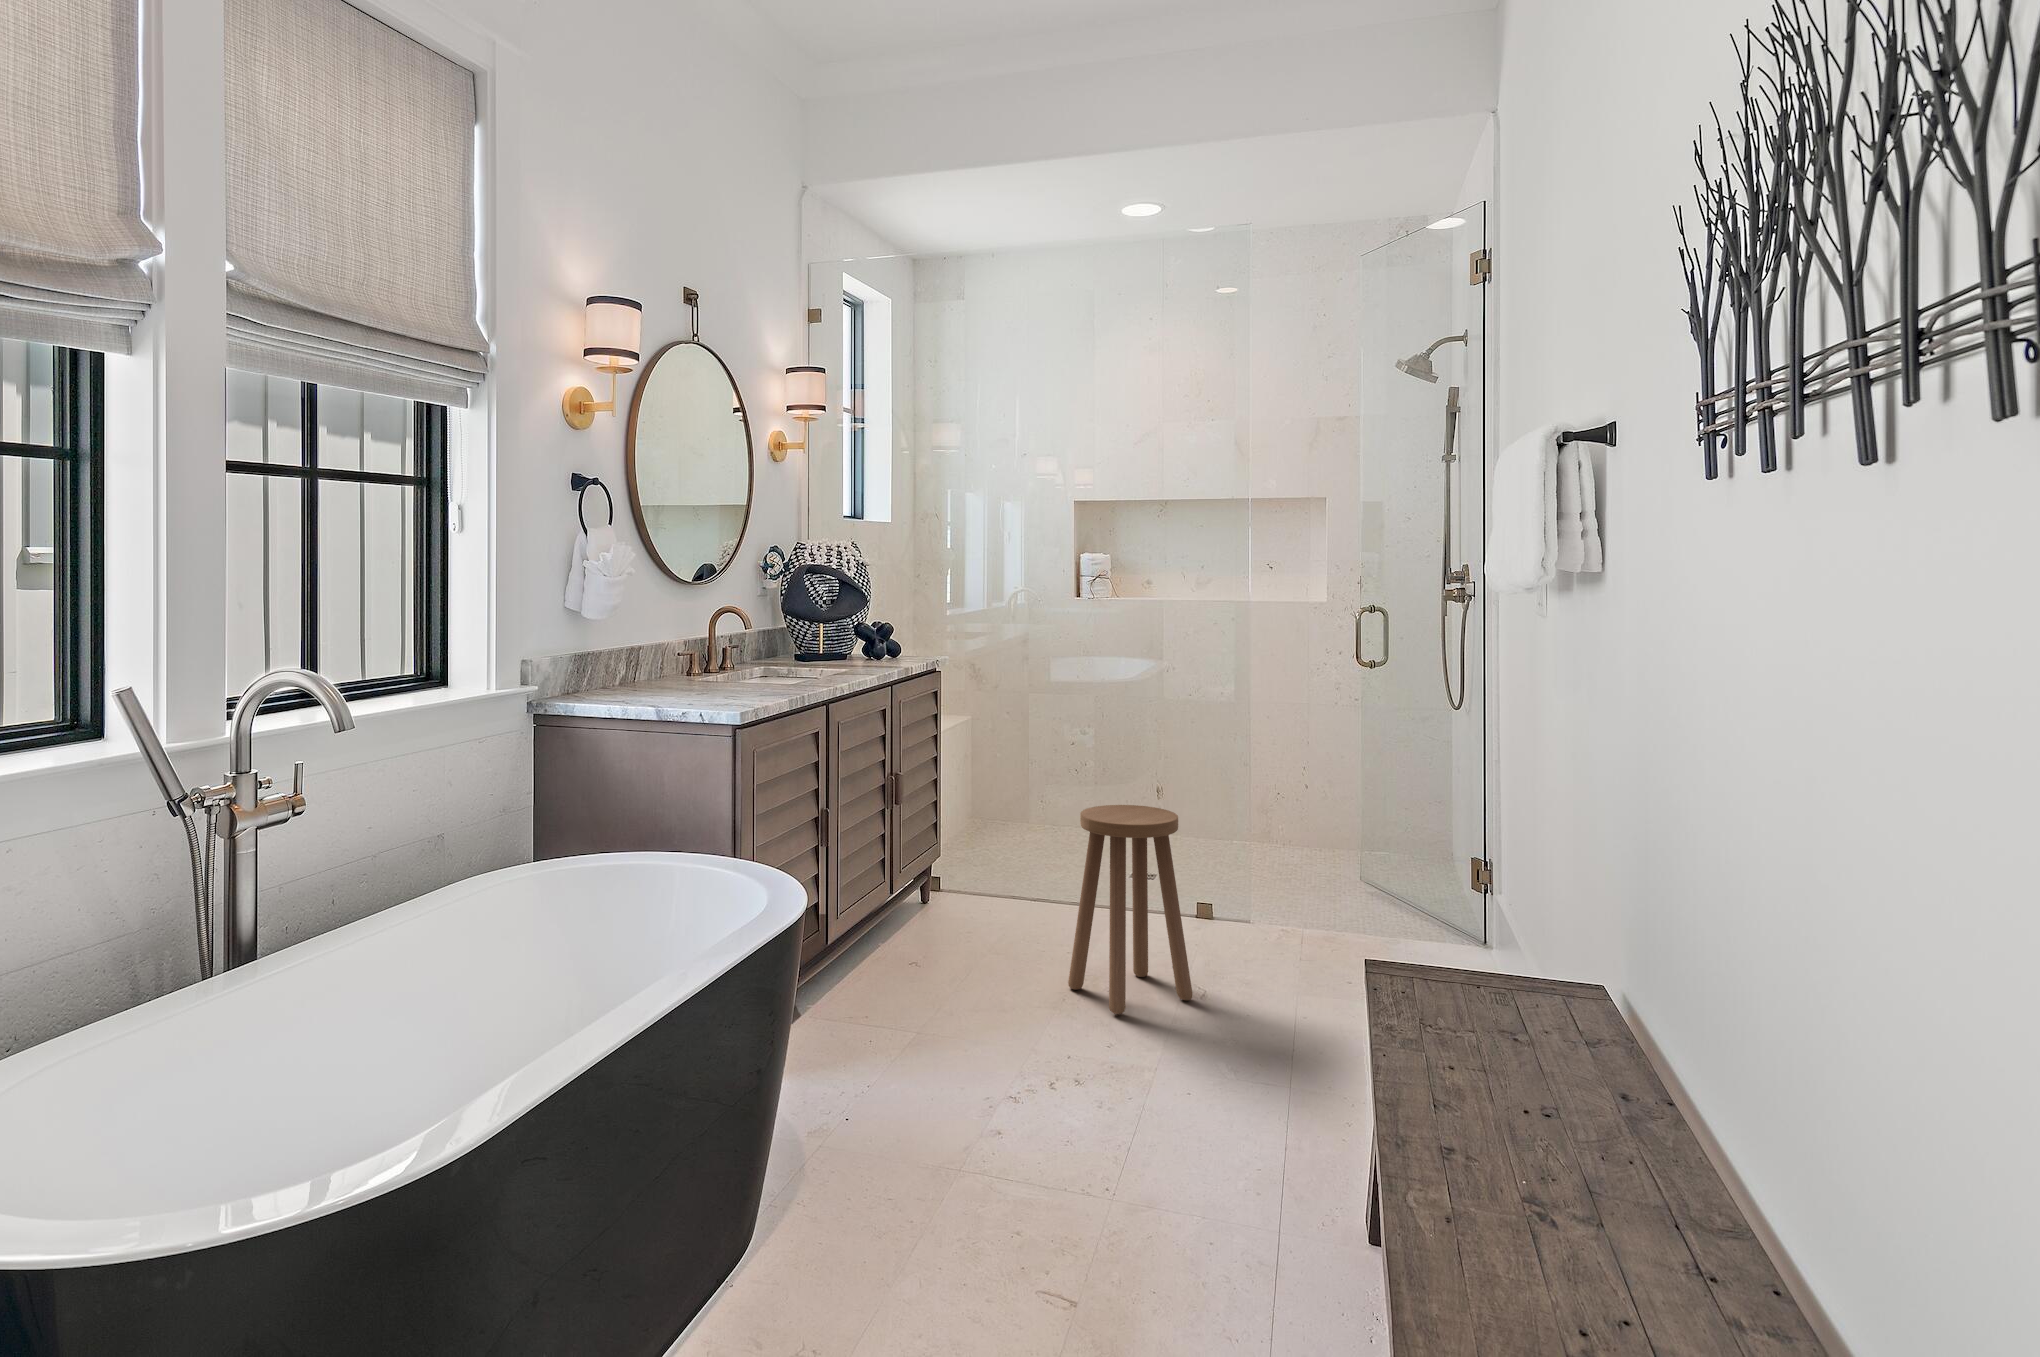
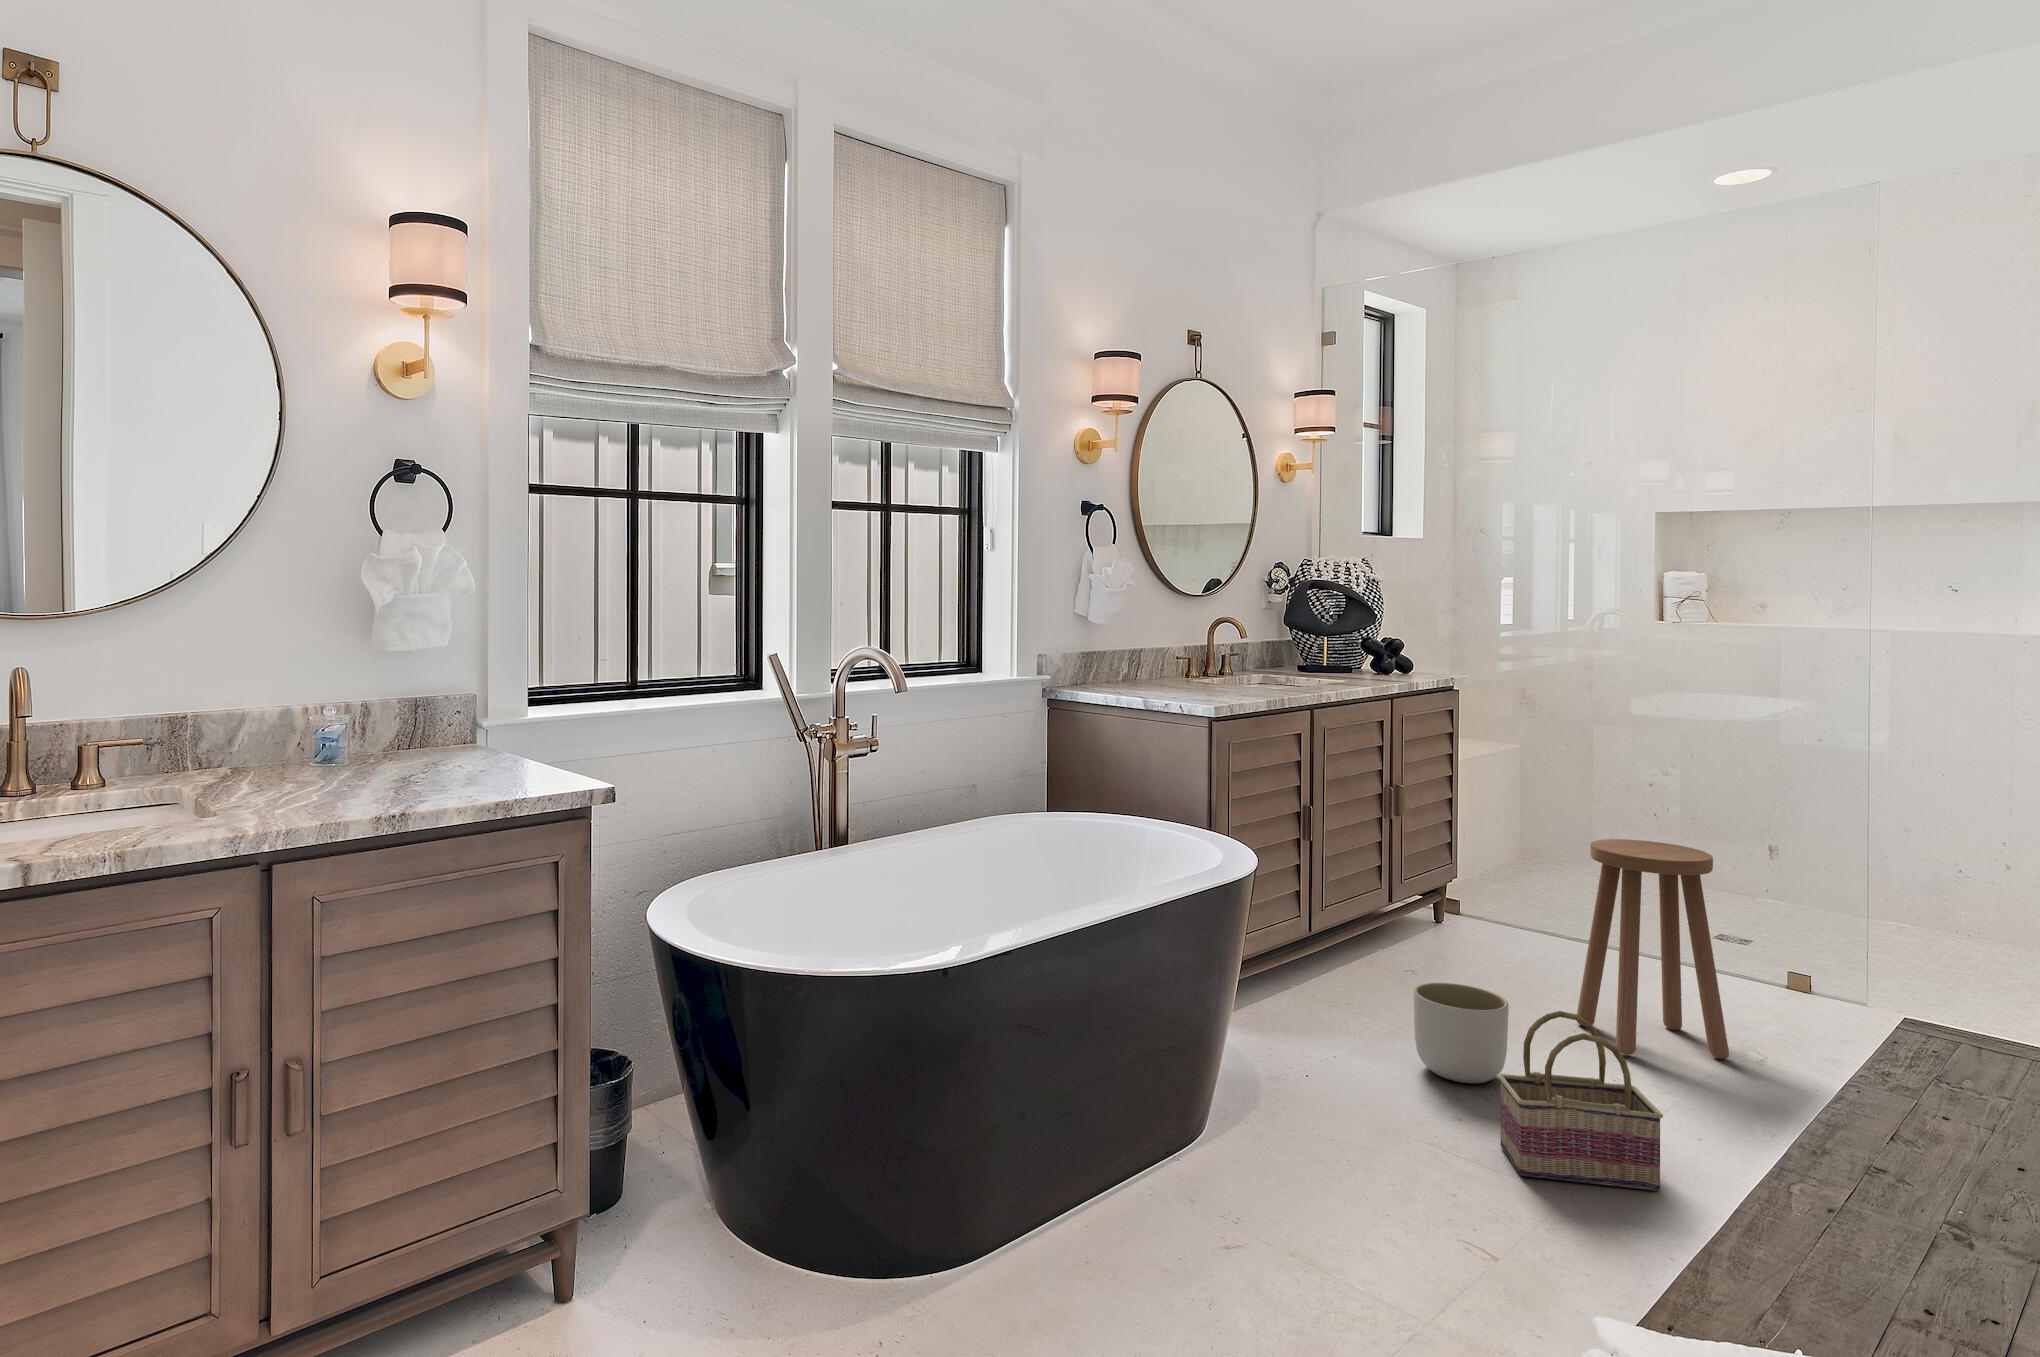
planter: none [949,979,1037,1086] -> present [1414,983,1509,1083]
basket: none [1053,1005,1203,1193] -> present [1498,1011,1663,1191]

